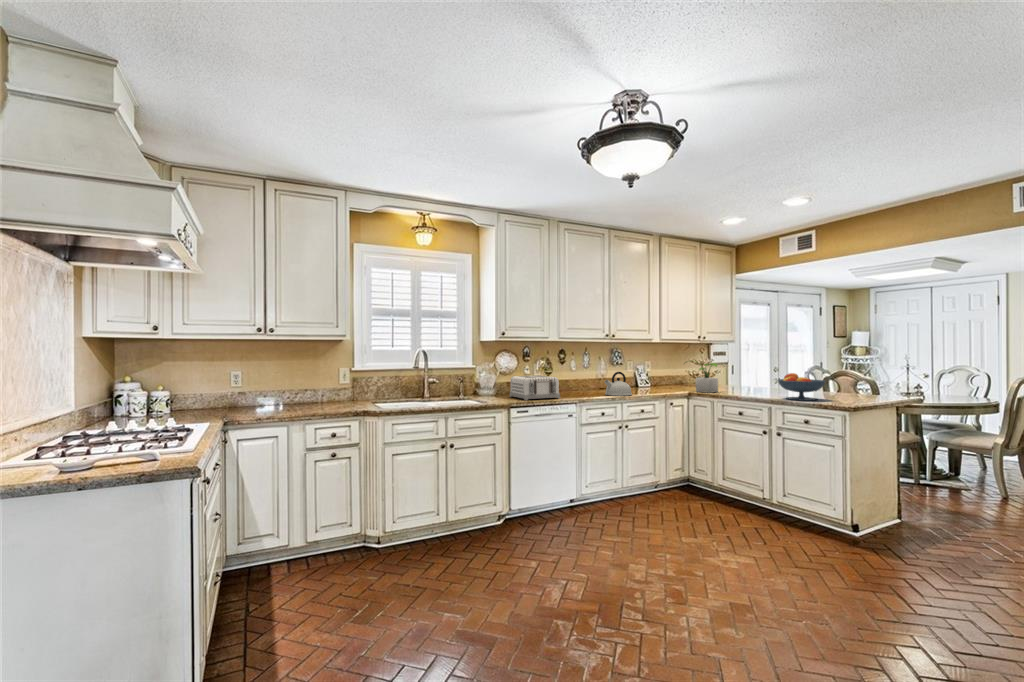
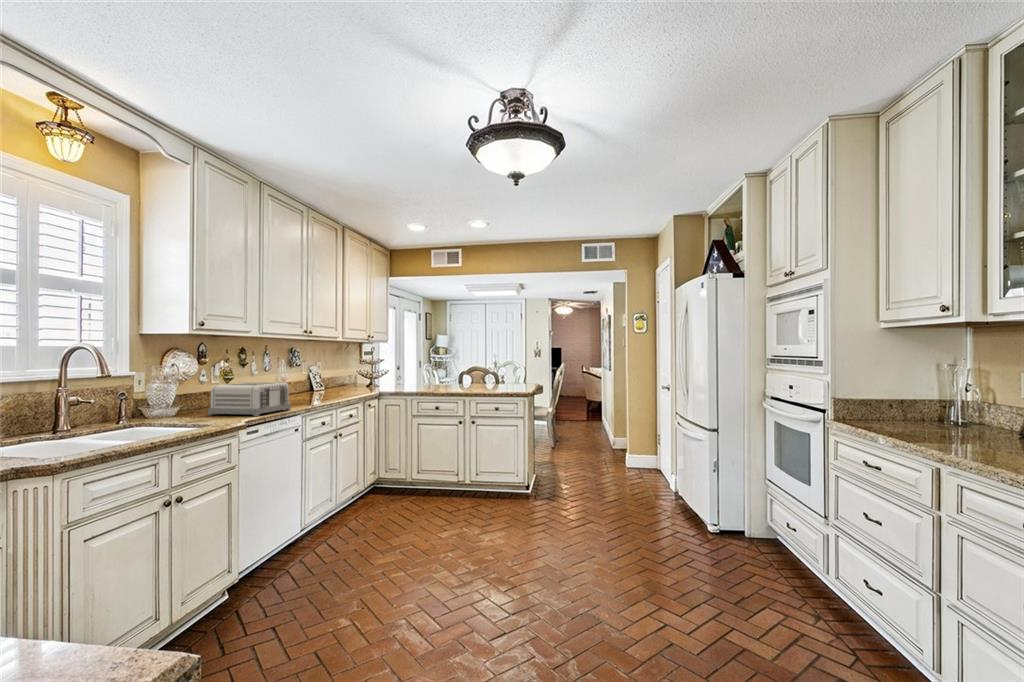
potted plant: present [696,363,718,393] -> none [373,360,411,391]
kettle: present [604,372,632,396] -> none [317,373,349,401]
fruit bowl: present [778,373,825,401] -> none [467,368,501,391]

